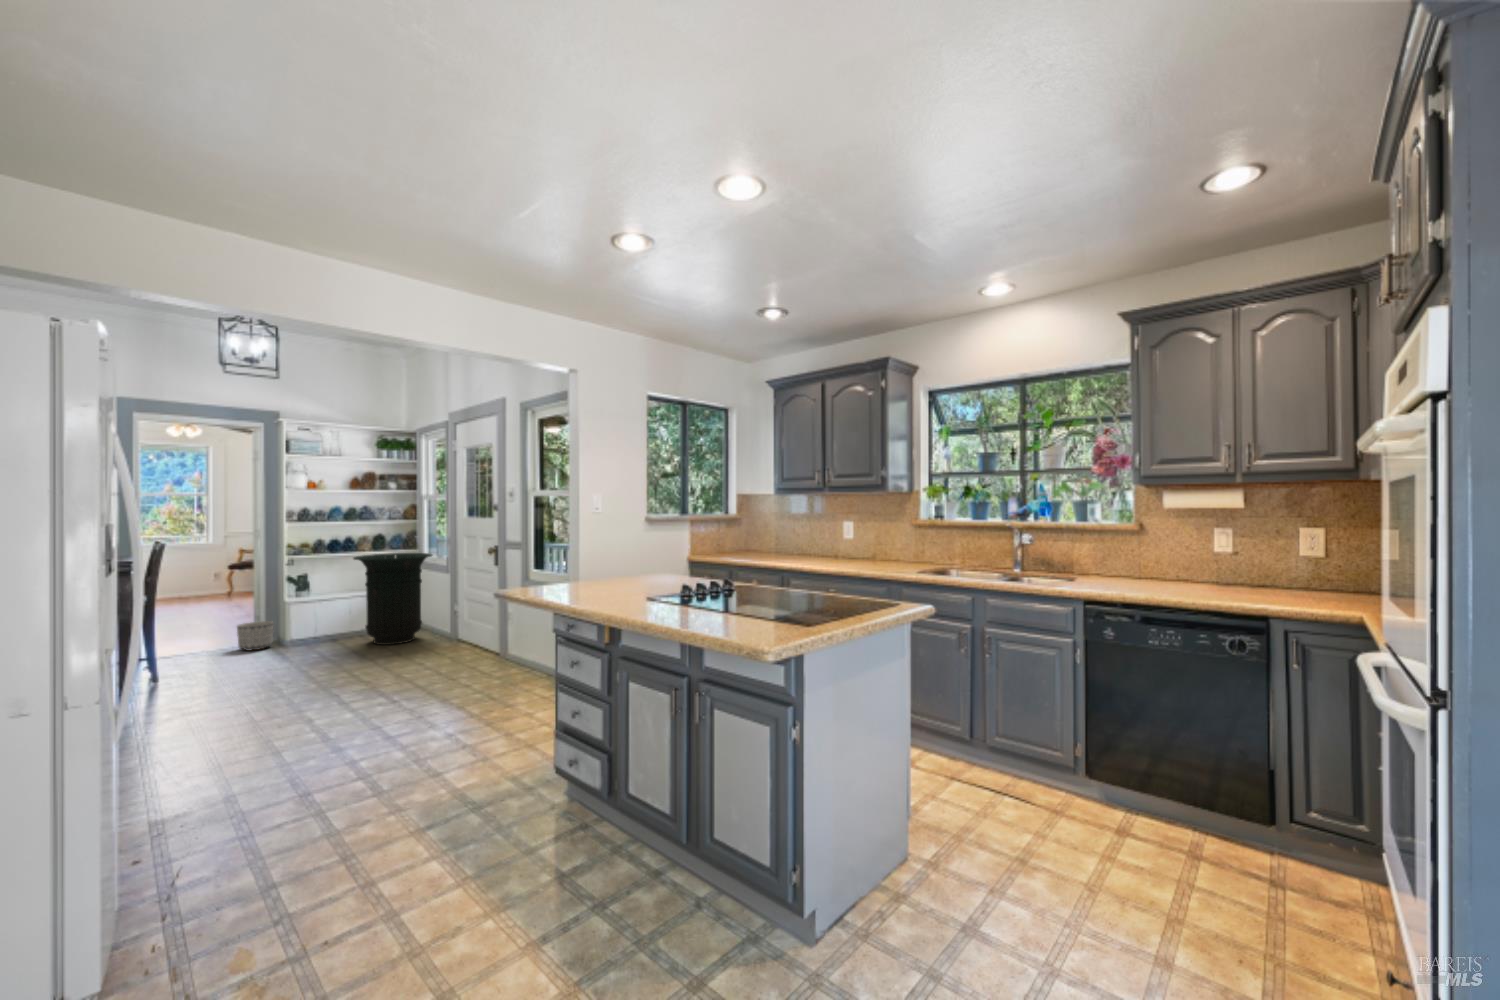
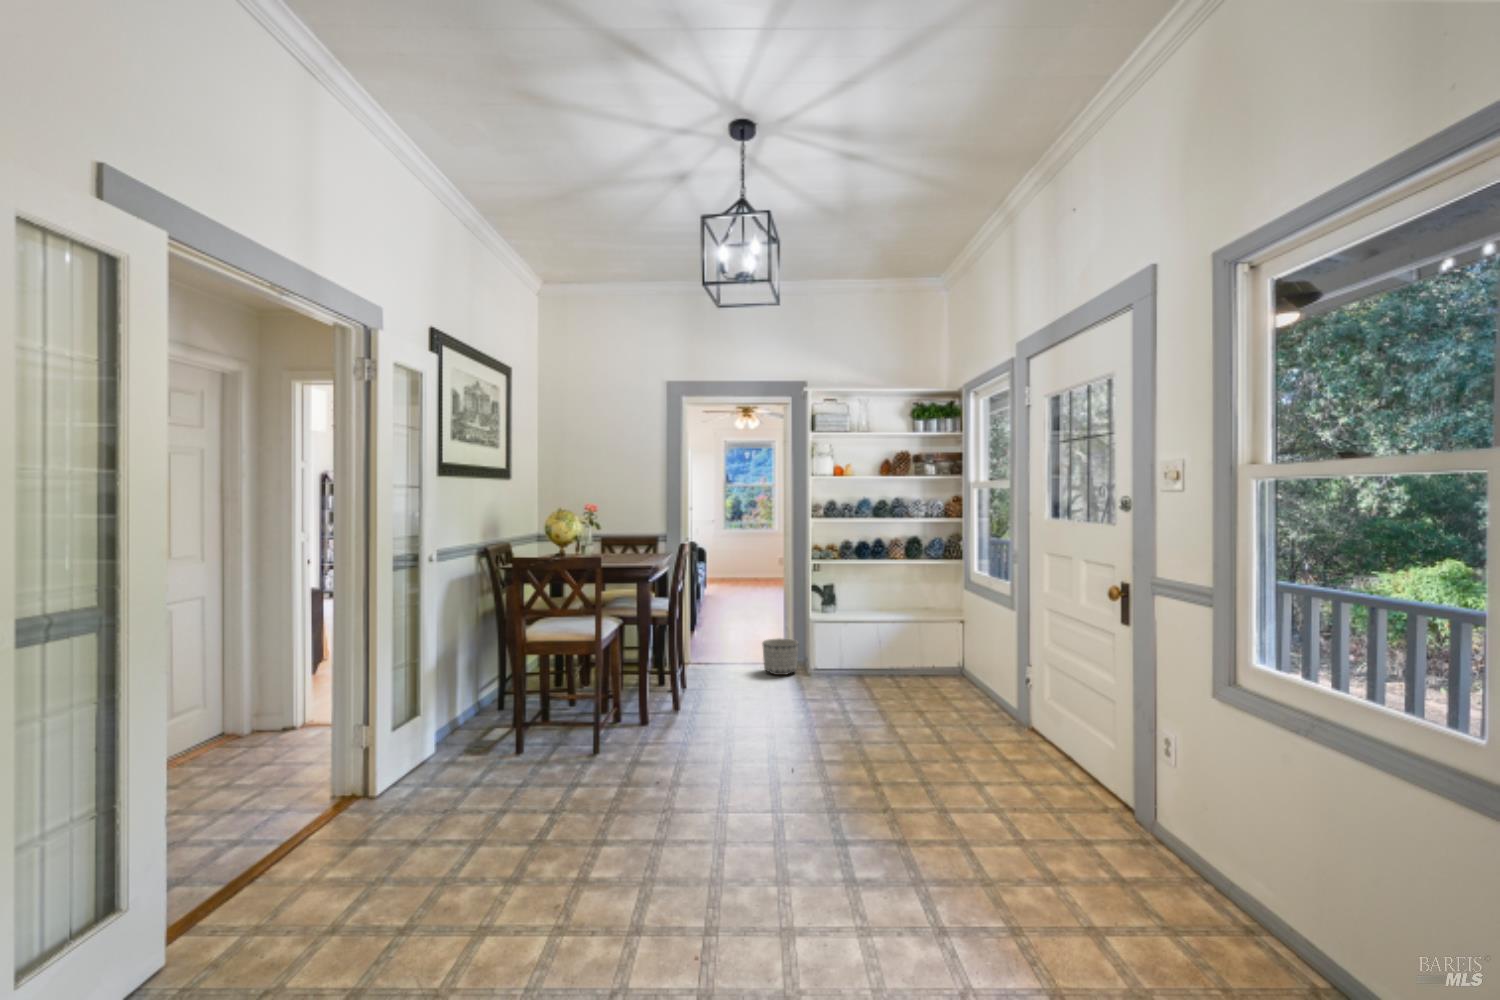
trash can: present [353,553,432,645] -> none [884,564,990,700]

